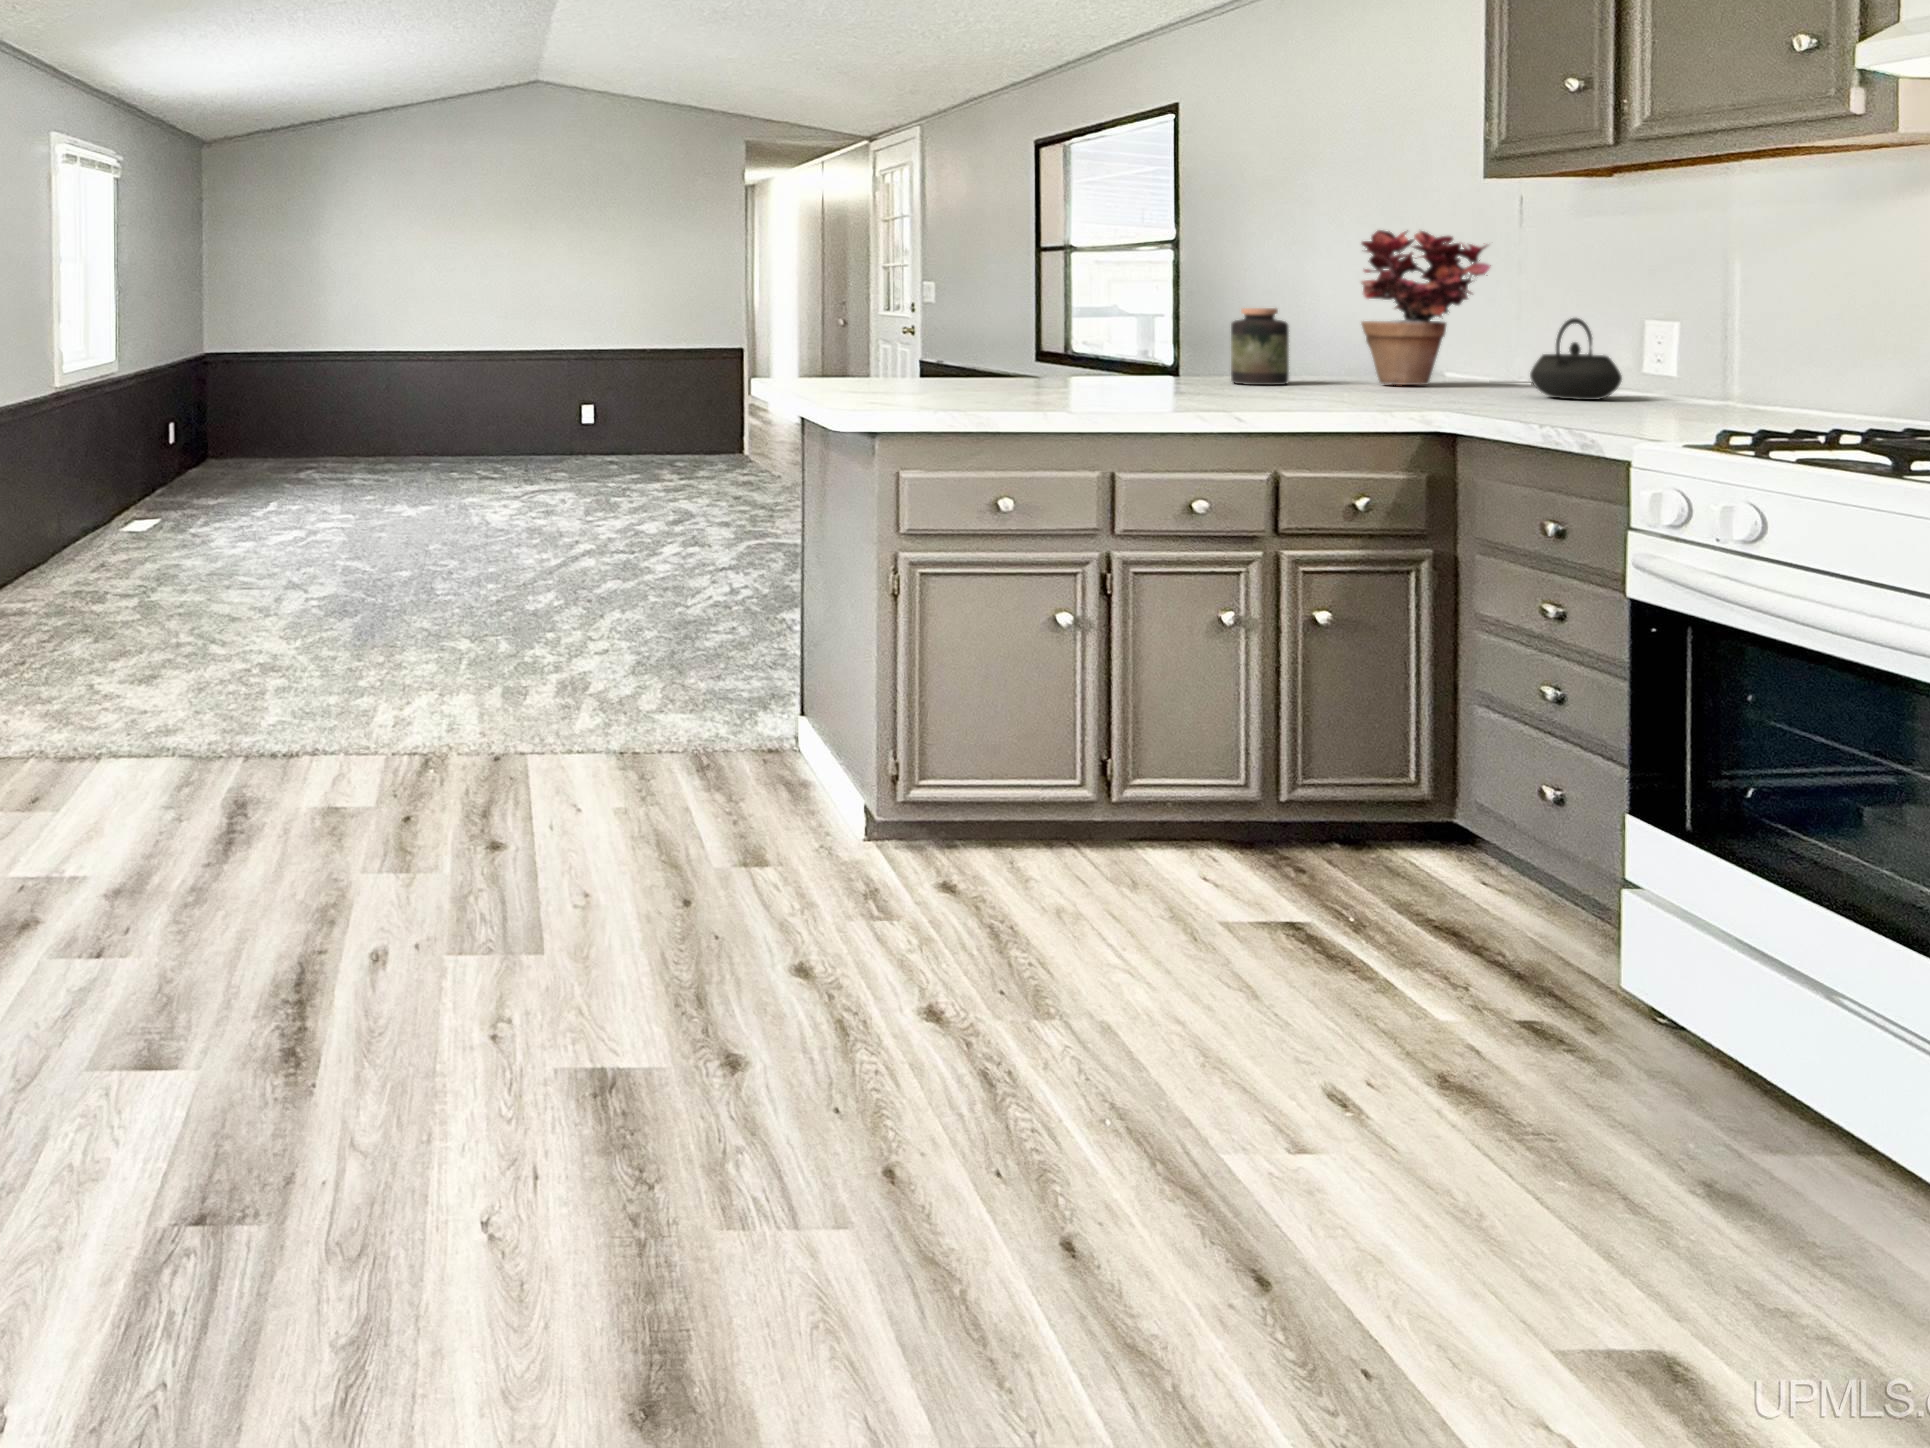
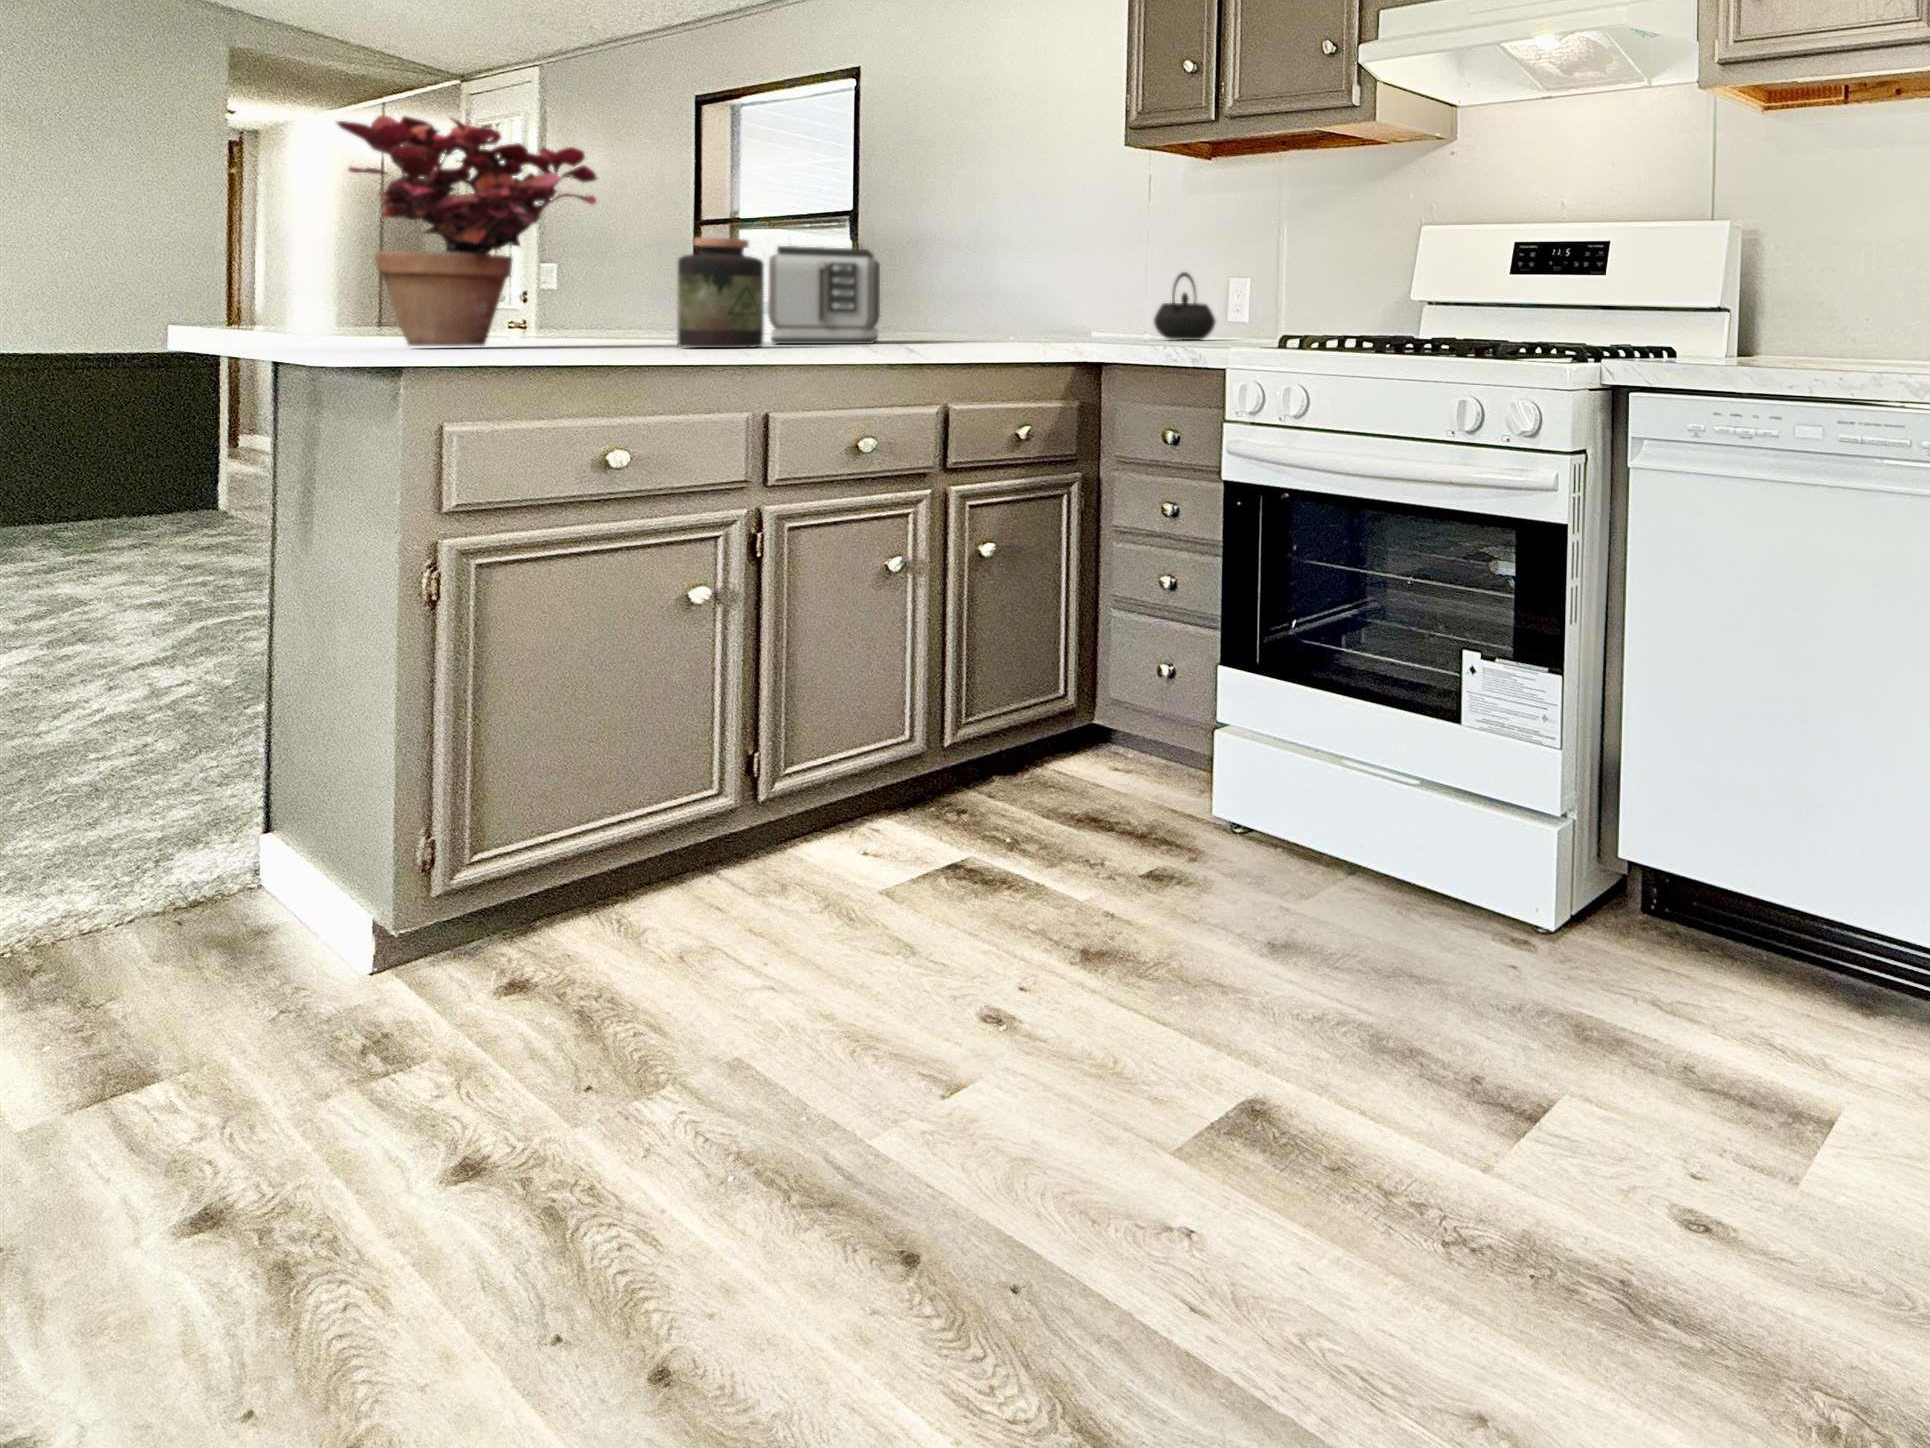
potted plant: present [1362,230,1491,385] -> present [337,115,599,346]
jar: present [1231,308,1289,385] -> present [677,238,764,348]
toaster: none [1114,309,1211,401] -> present [768,246,880,344]

